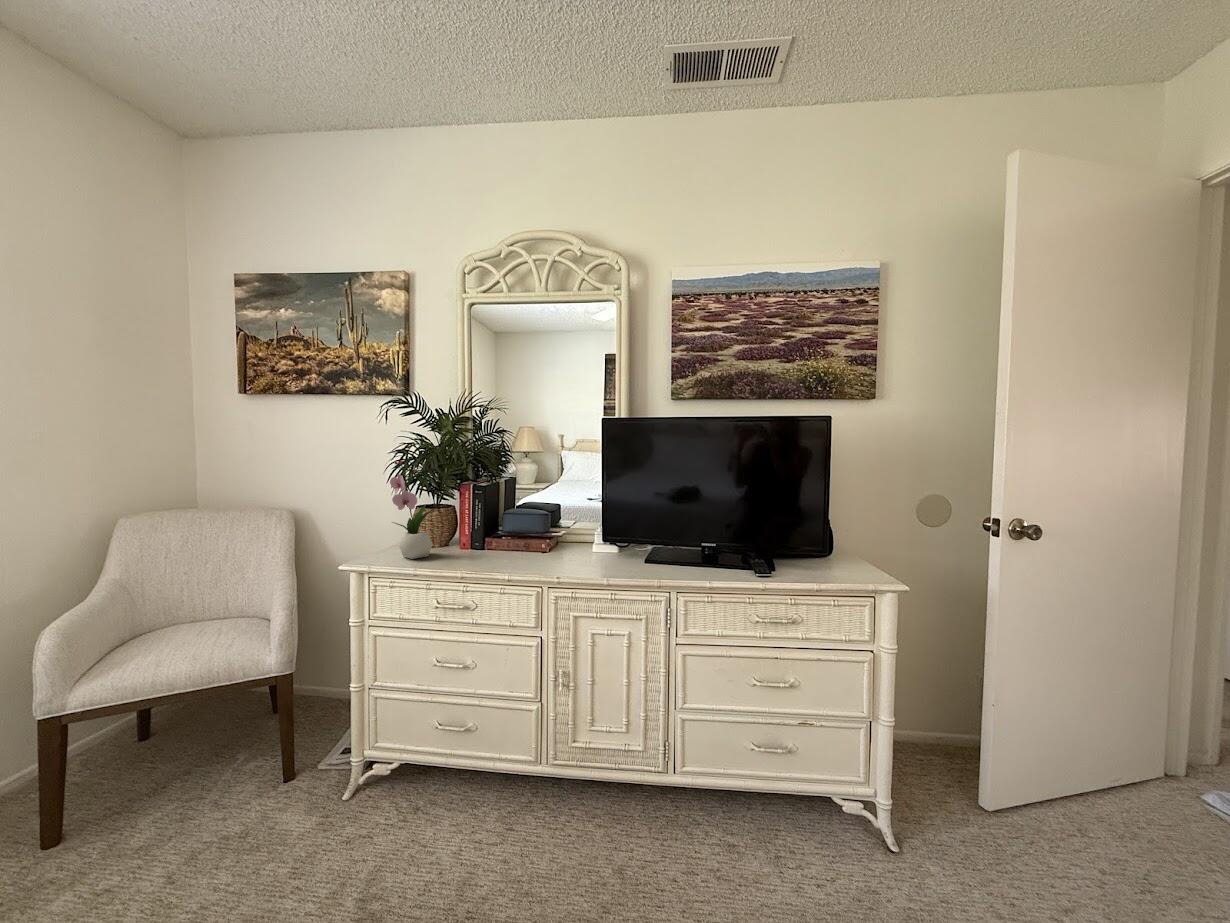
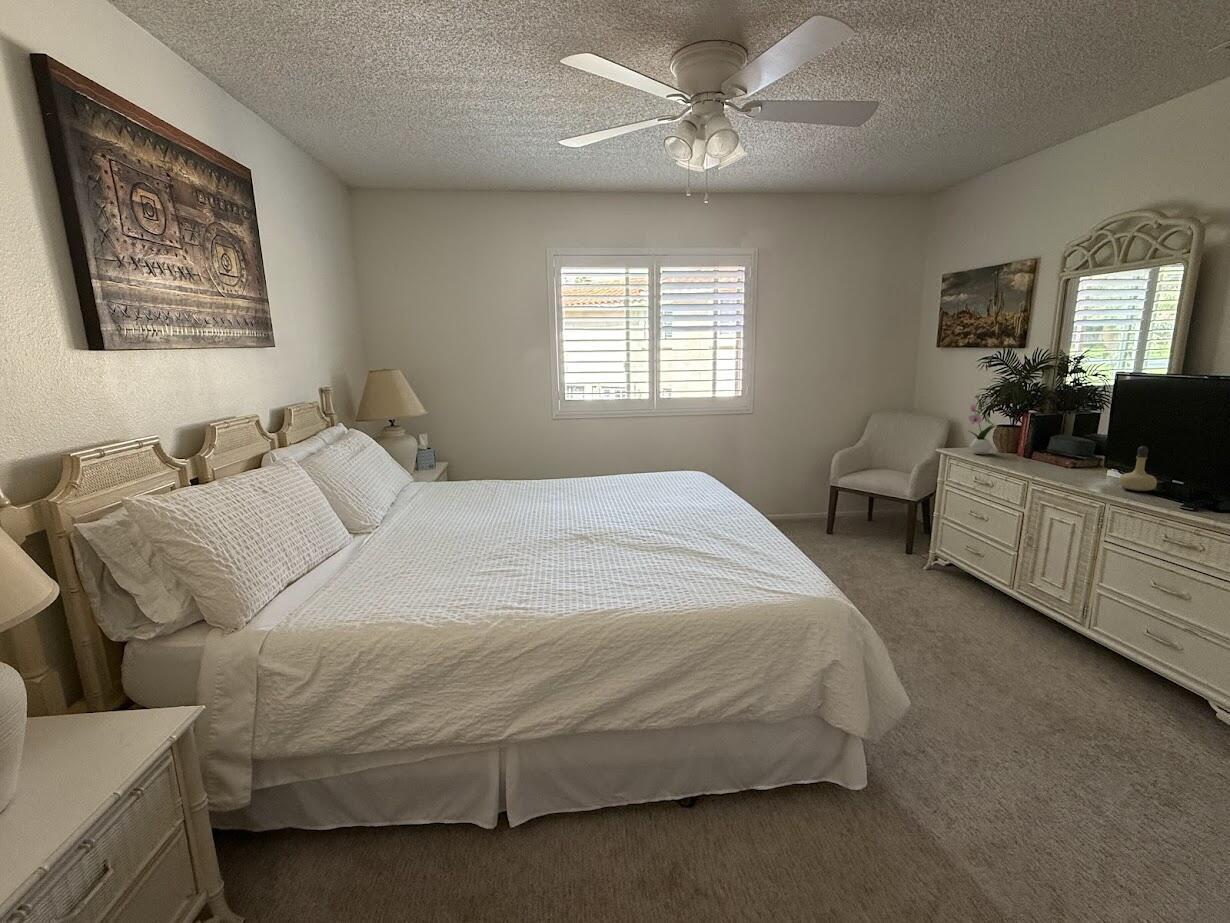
perfume bottle: none [653,508,689,566] -> present [1119,446,1157,491]

